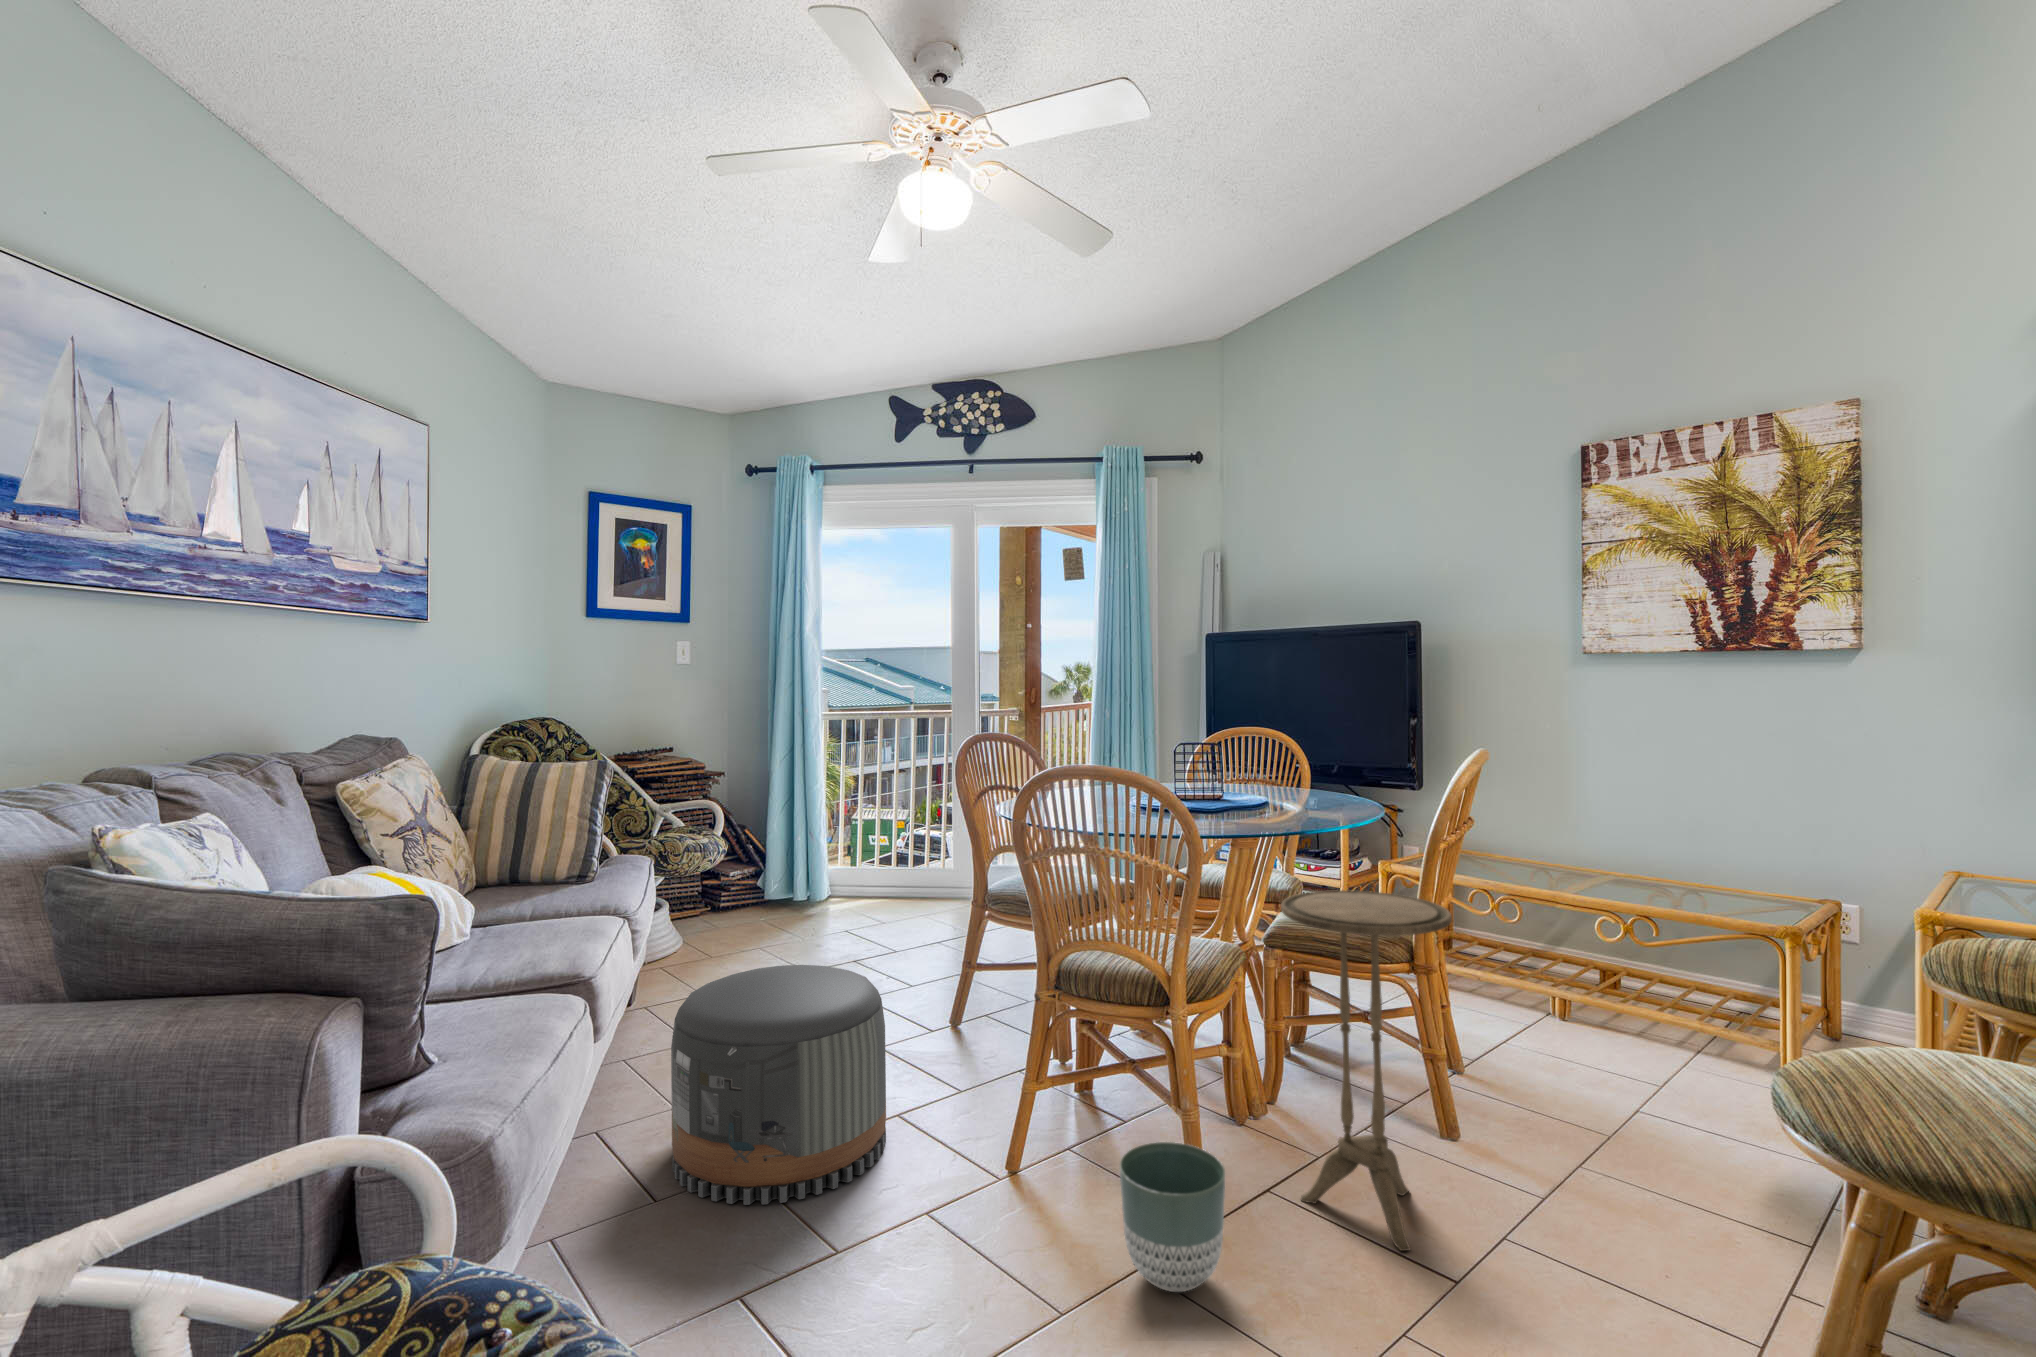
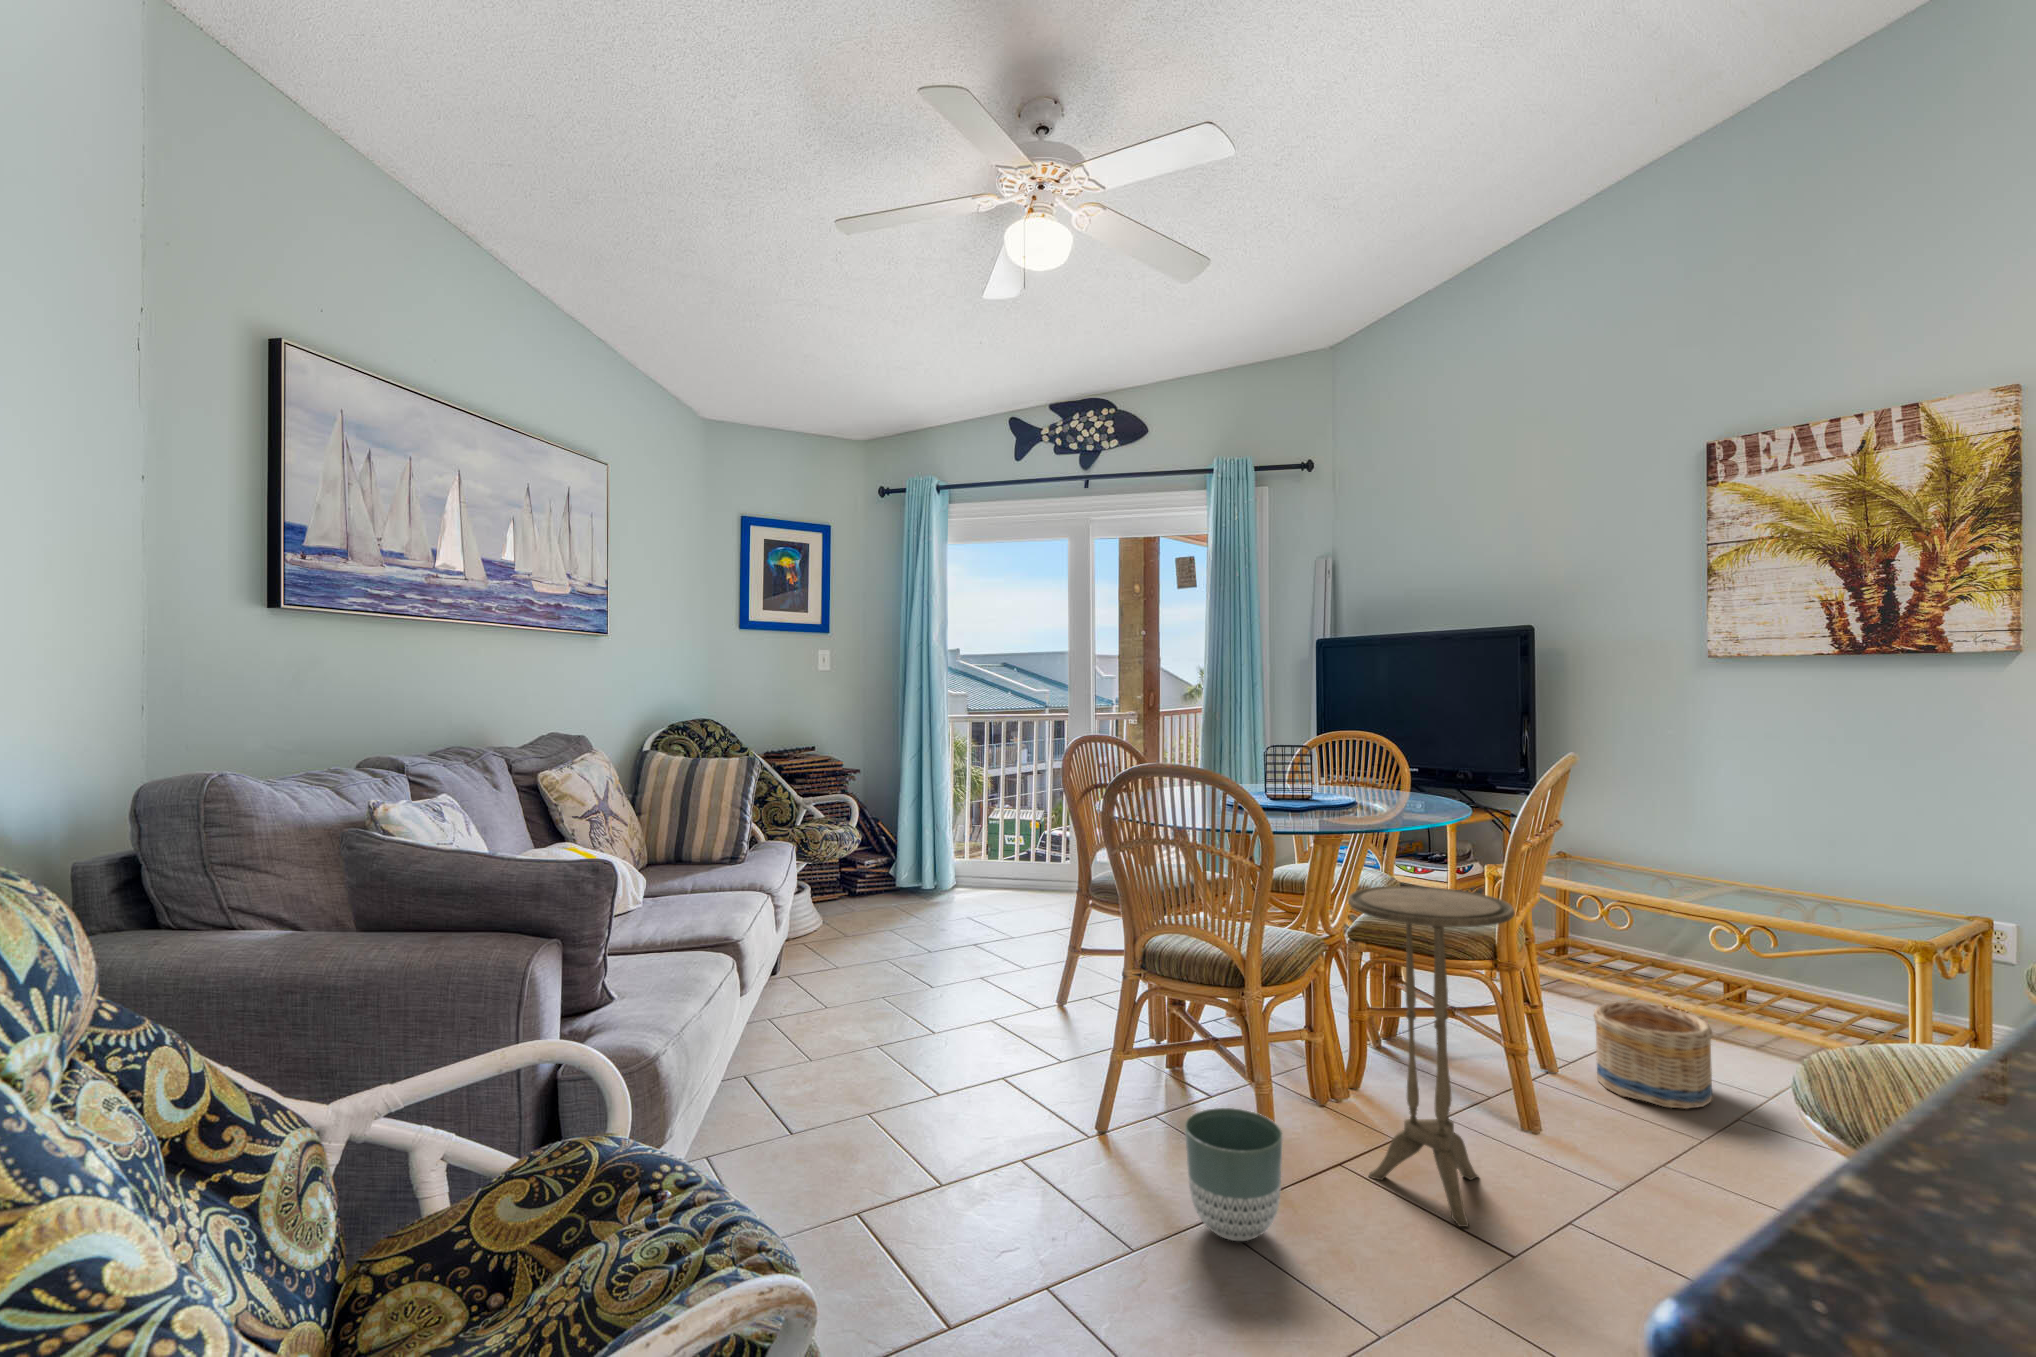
pouf: present [671,965,886,1205] -> none [803,939,988,1142]
basket: none [1495,995,1608,1100] -> present [1594,1002,1713,1109]

